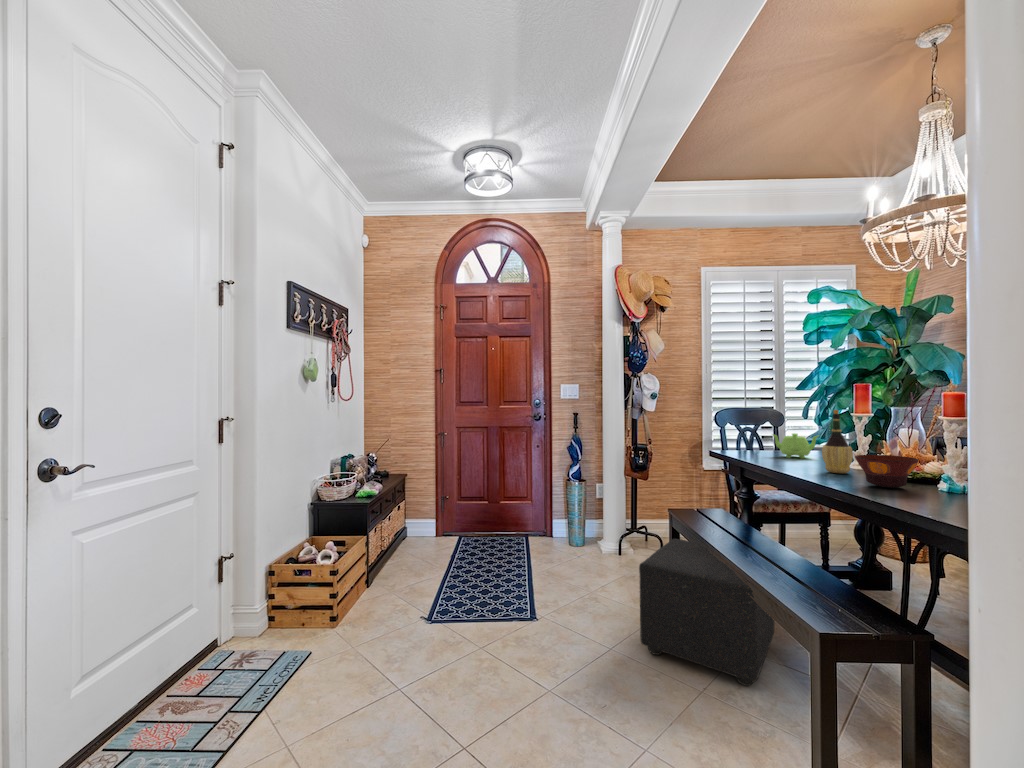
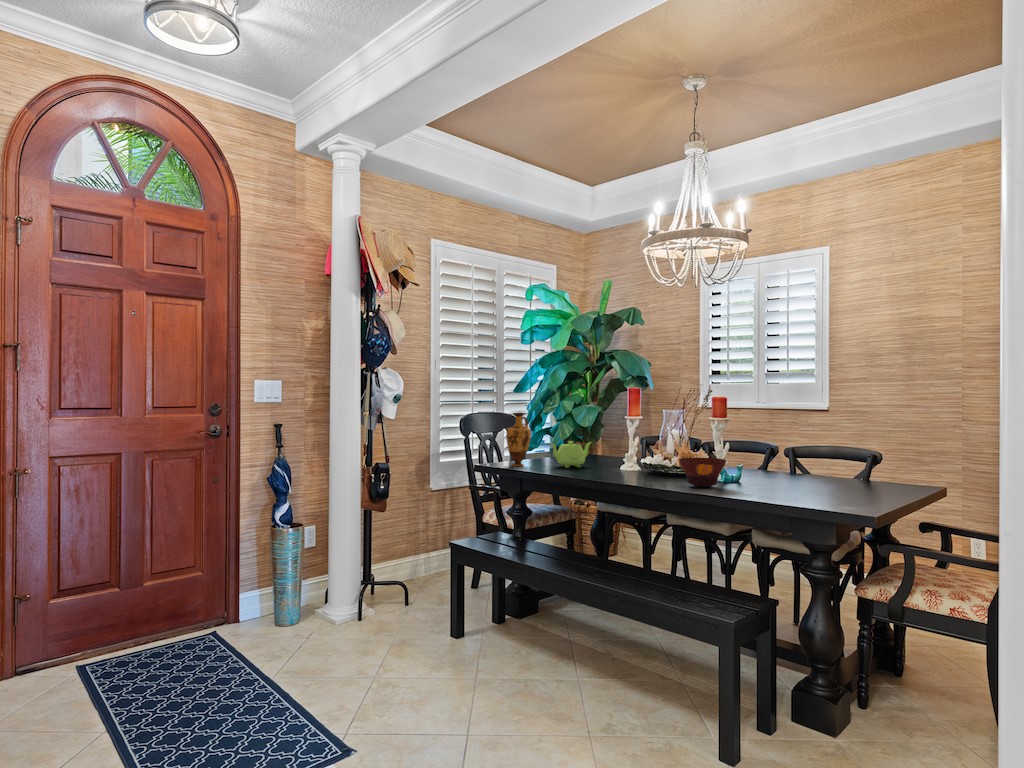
vase: none [734,407,758,453] -> present [506,413,531,466]
wine bottle: present [822,410,853,473] -> none [629,416,654,479]
ottoman: present [639,539,774,686] -> none [486,574,626,724]

